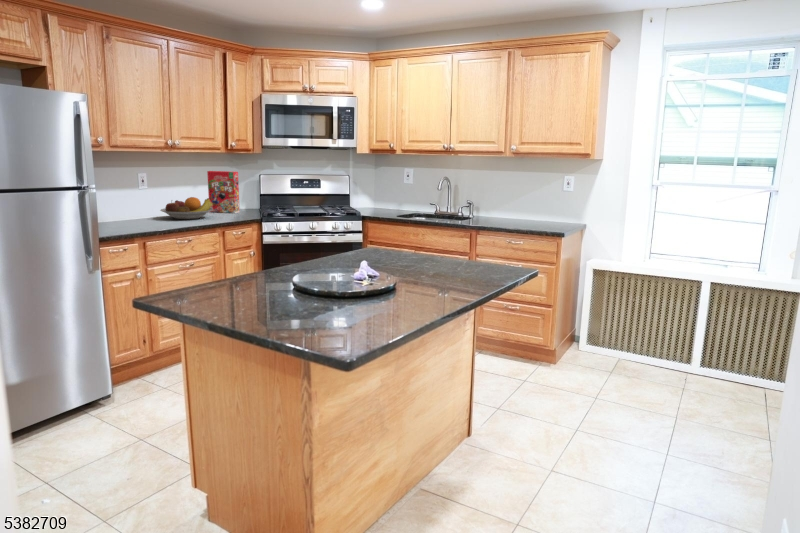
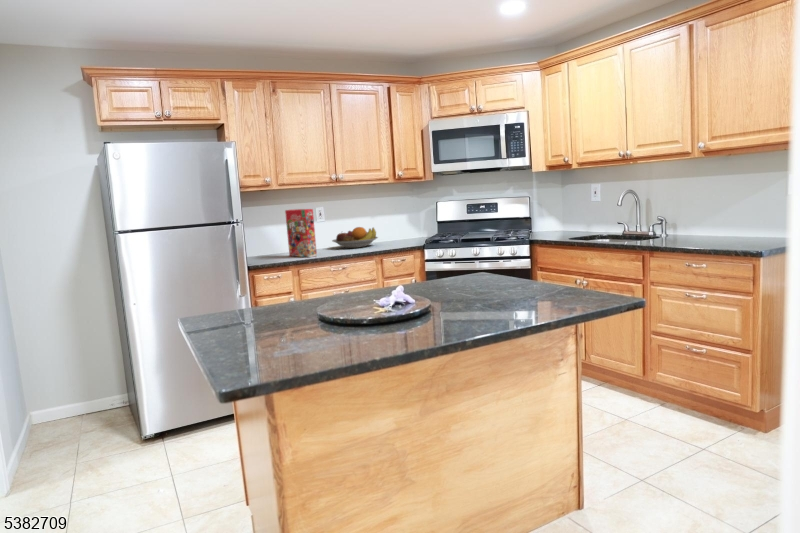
cereal box: present [207,171,240,213] -> present [285,209,317,257]

